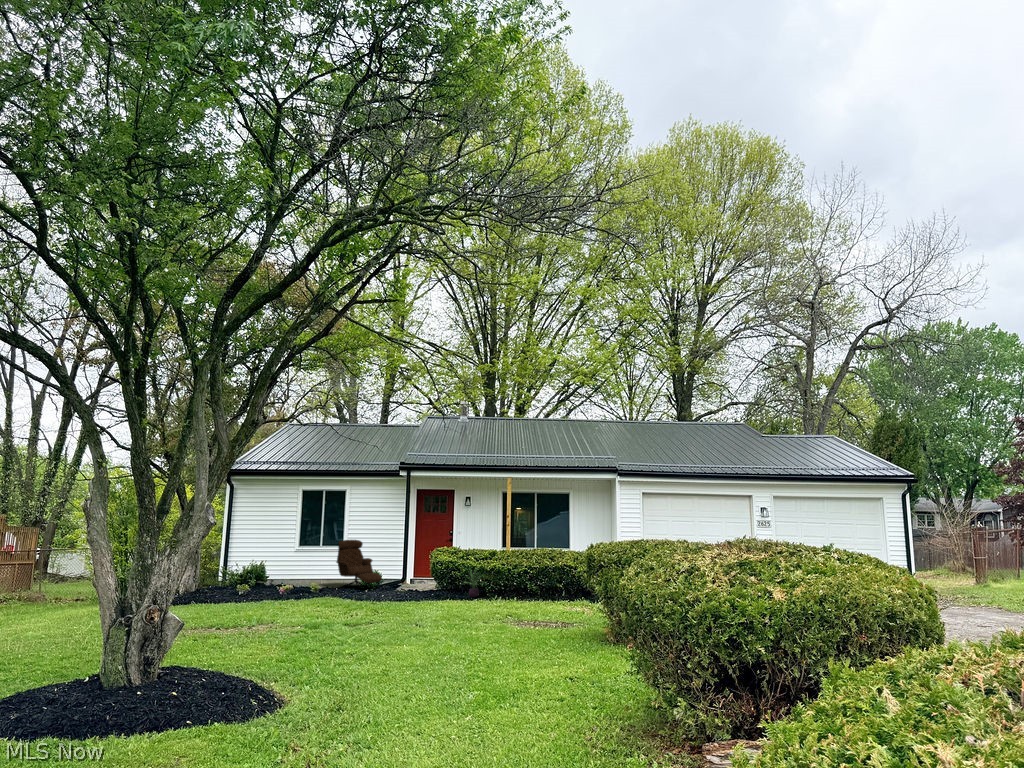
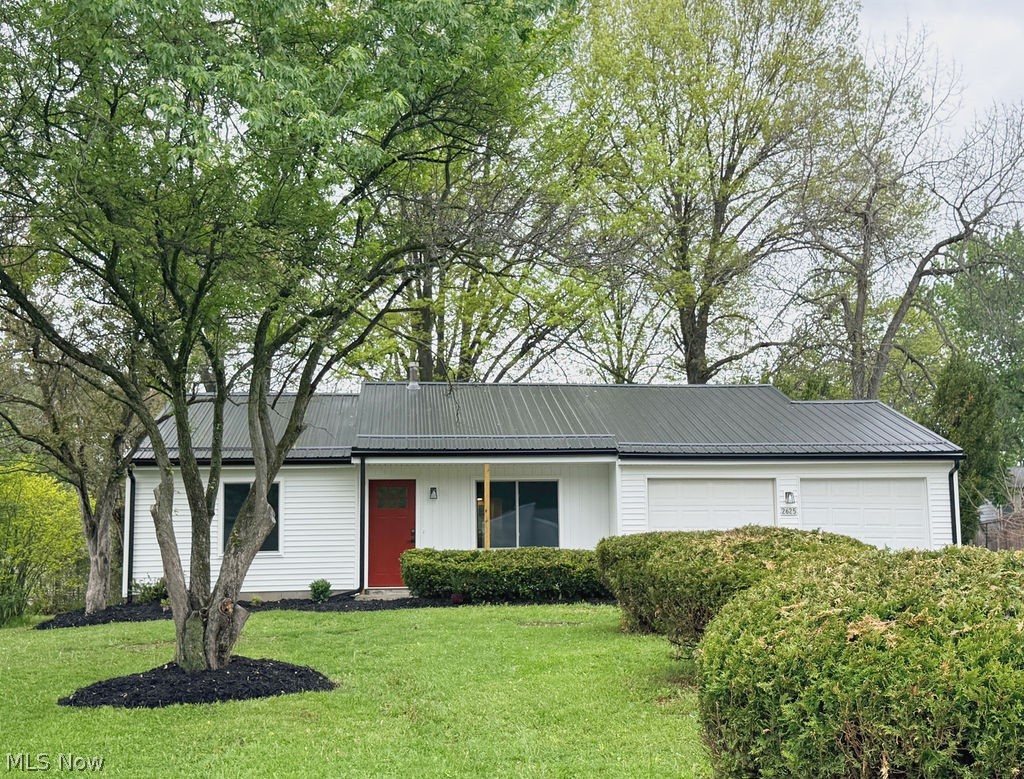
lounge chair: present [336,540,382,589] -> none [276,542,336,602]

